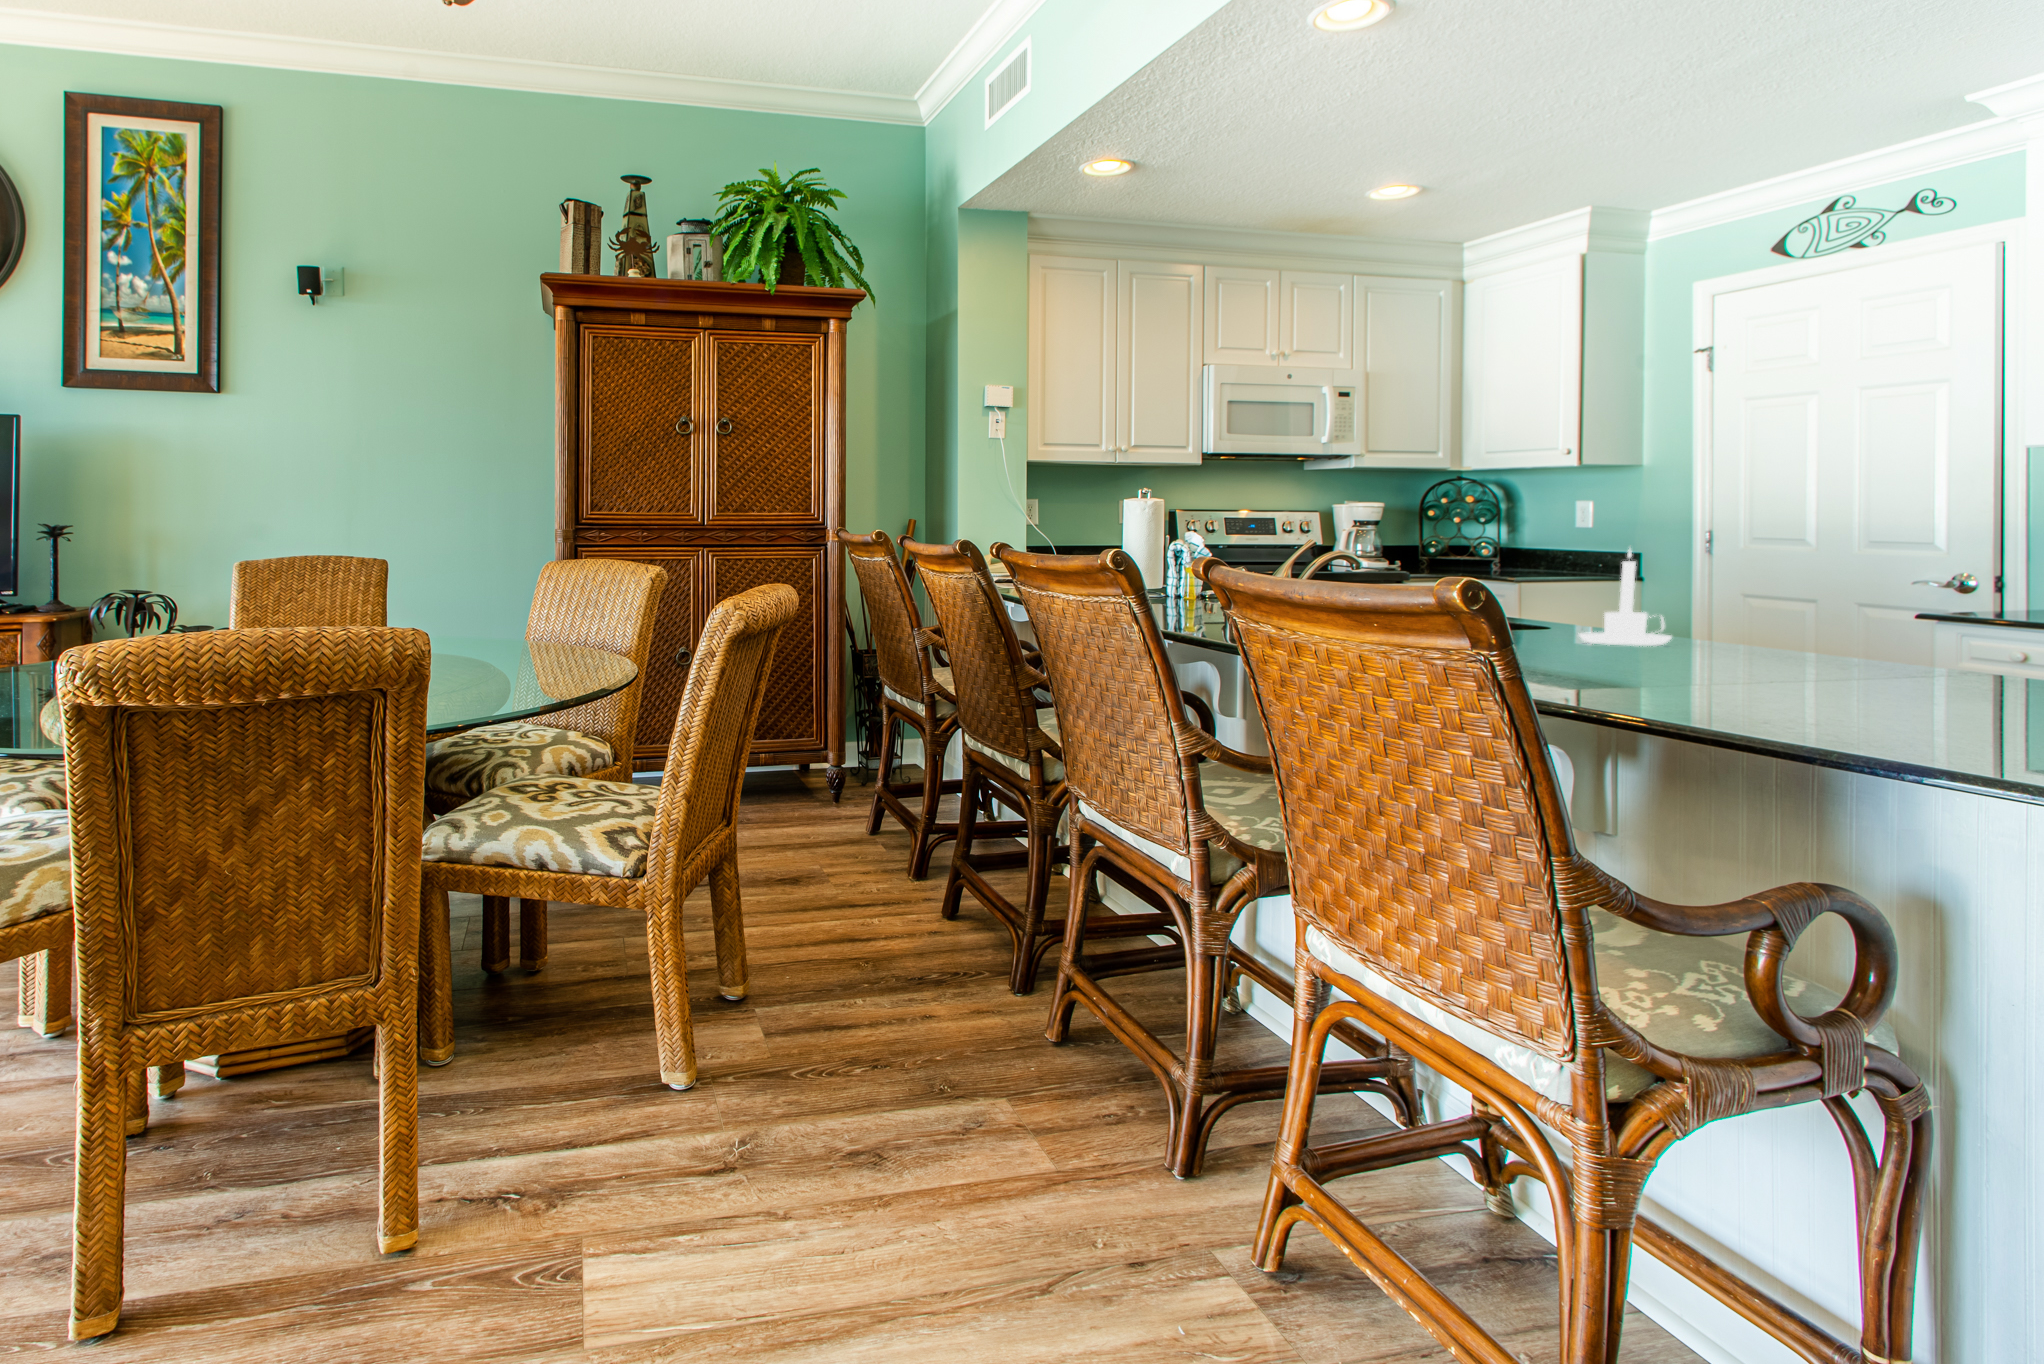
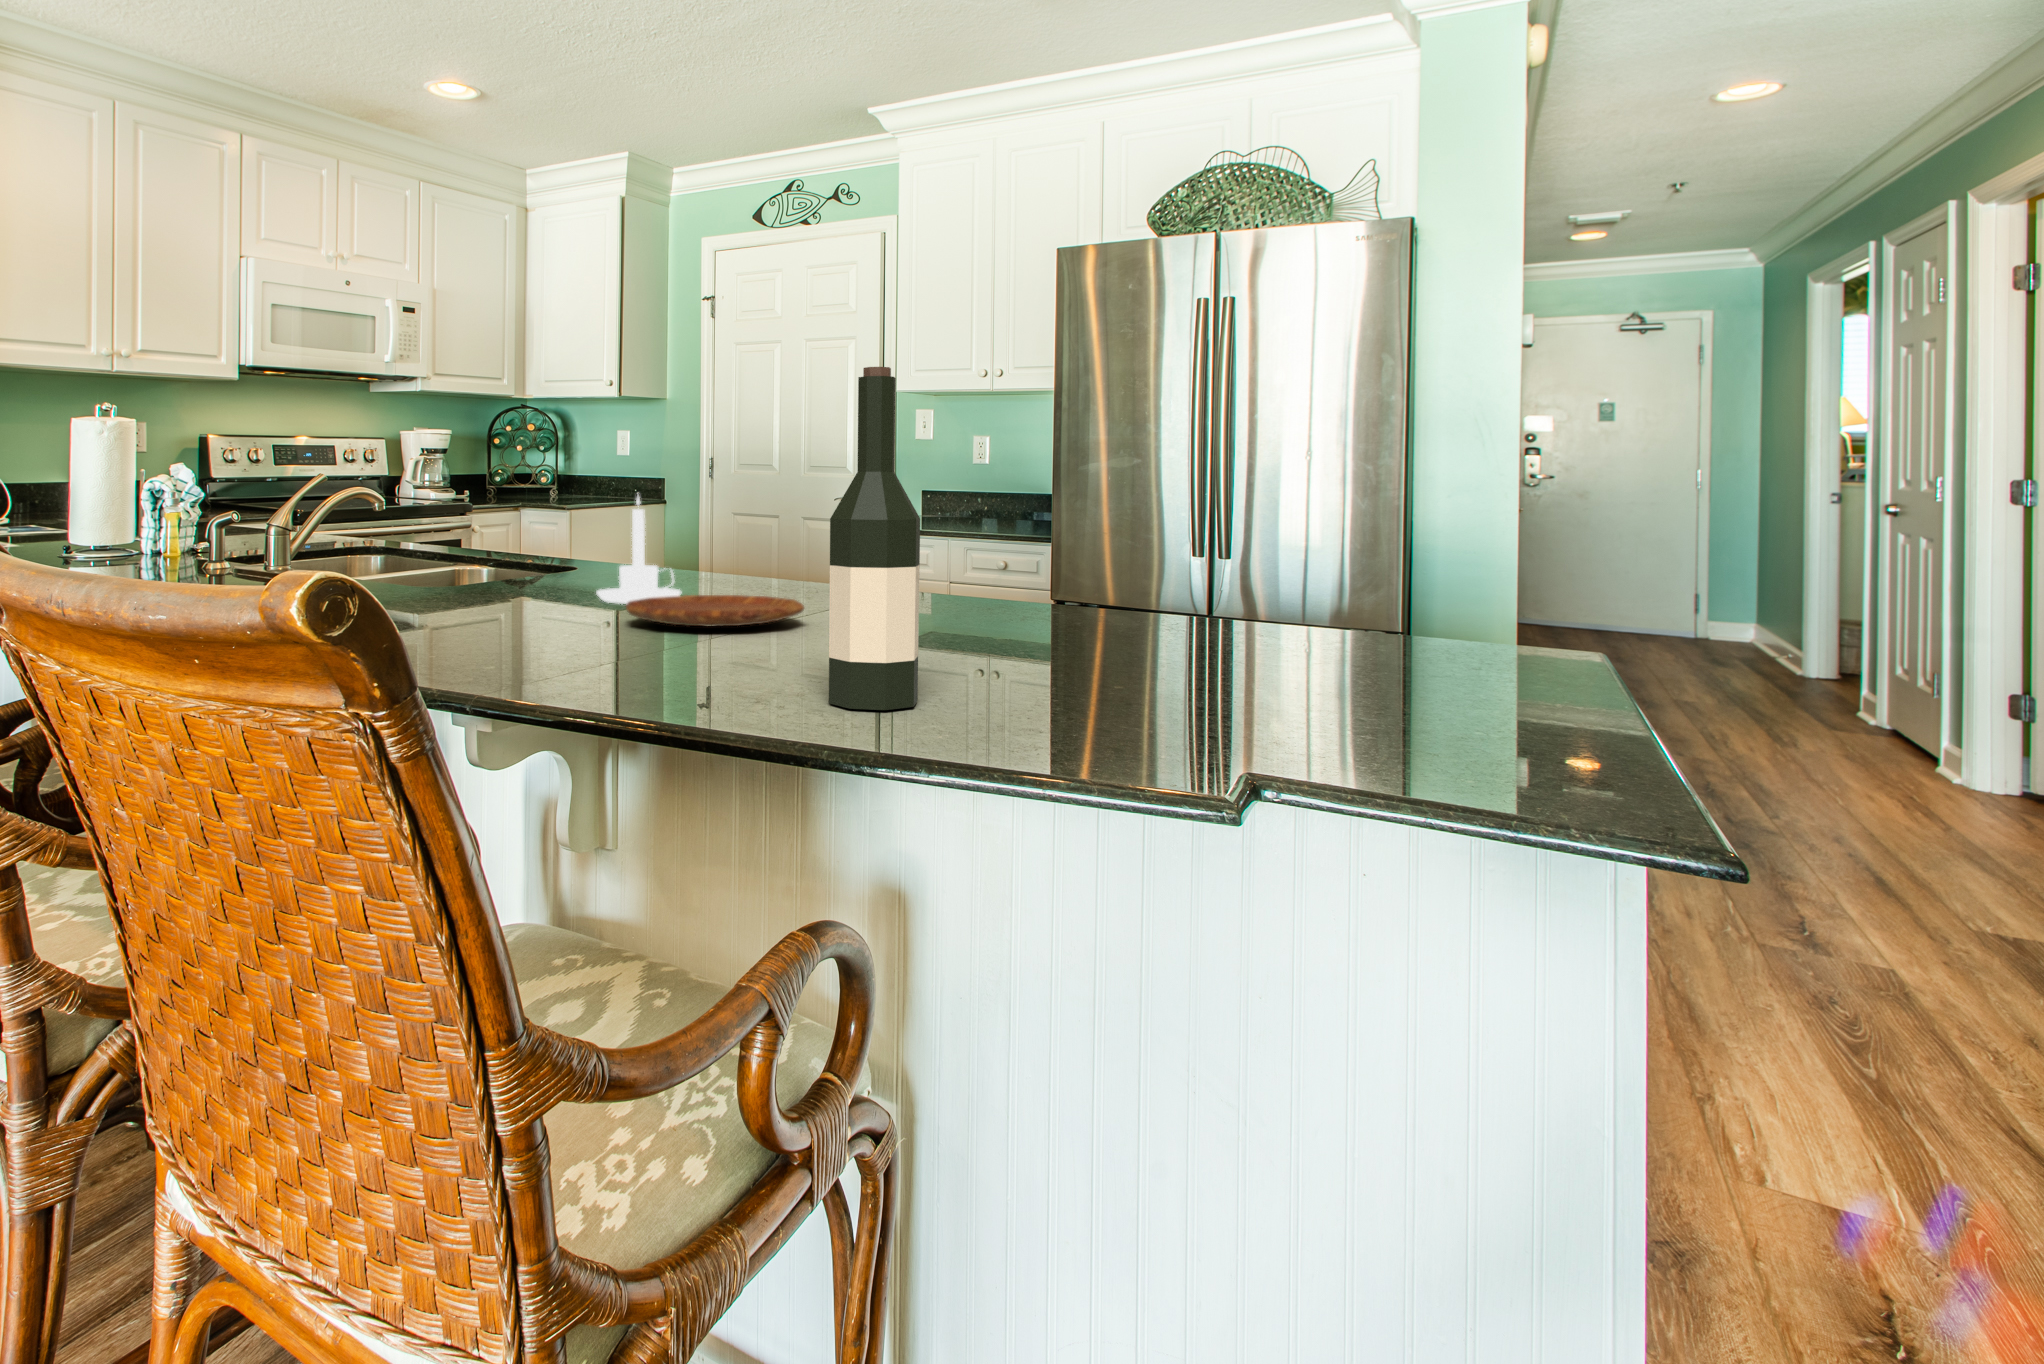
wine bottle: none [1849,422,1968,711] -> present [829,367,920,710]
tray: none [1617,636,1825,661] -> present [626,595,804,626]

